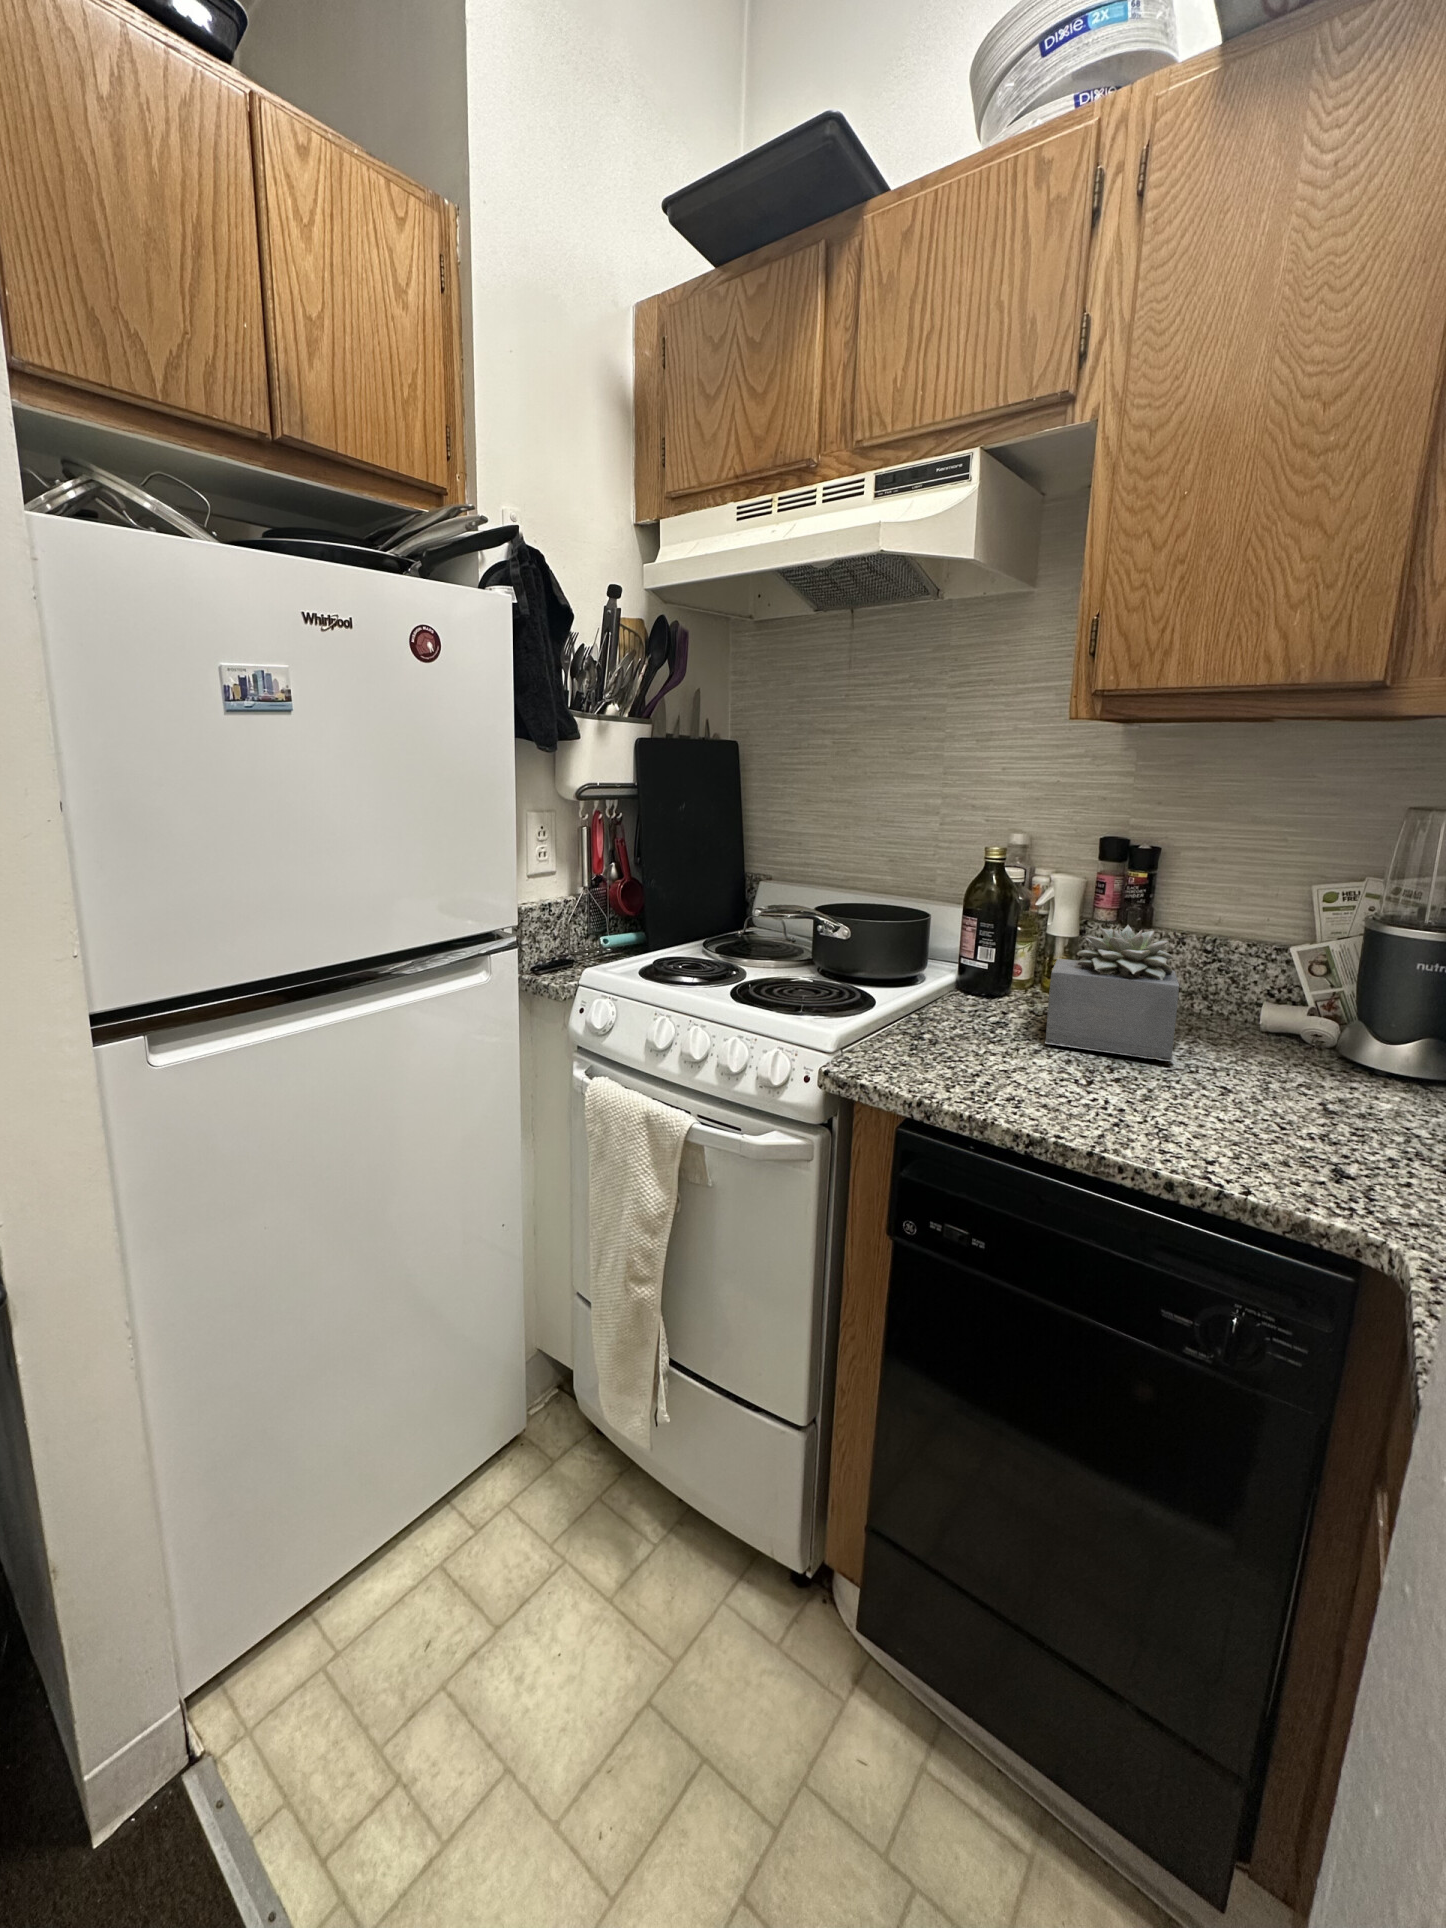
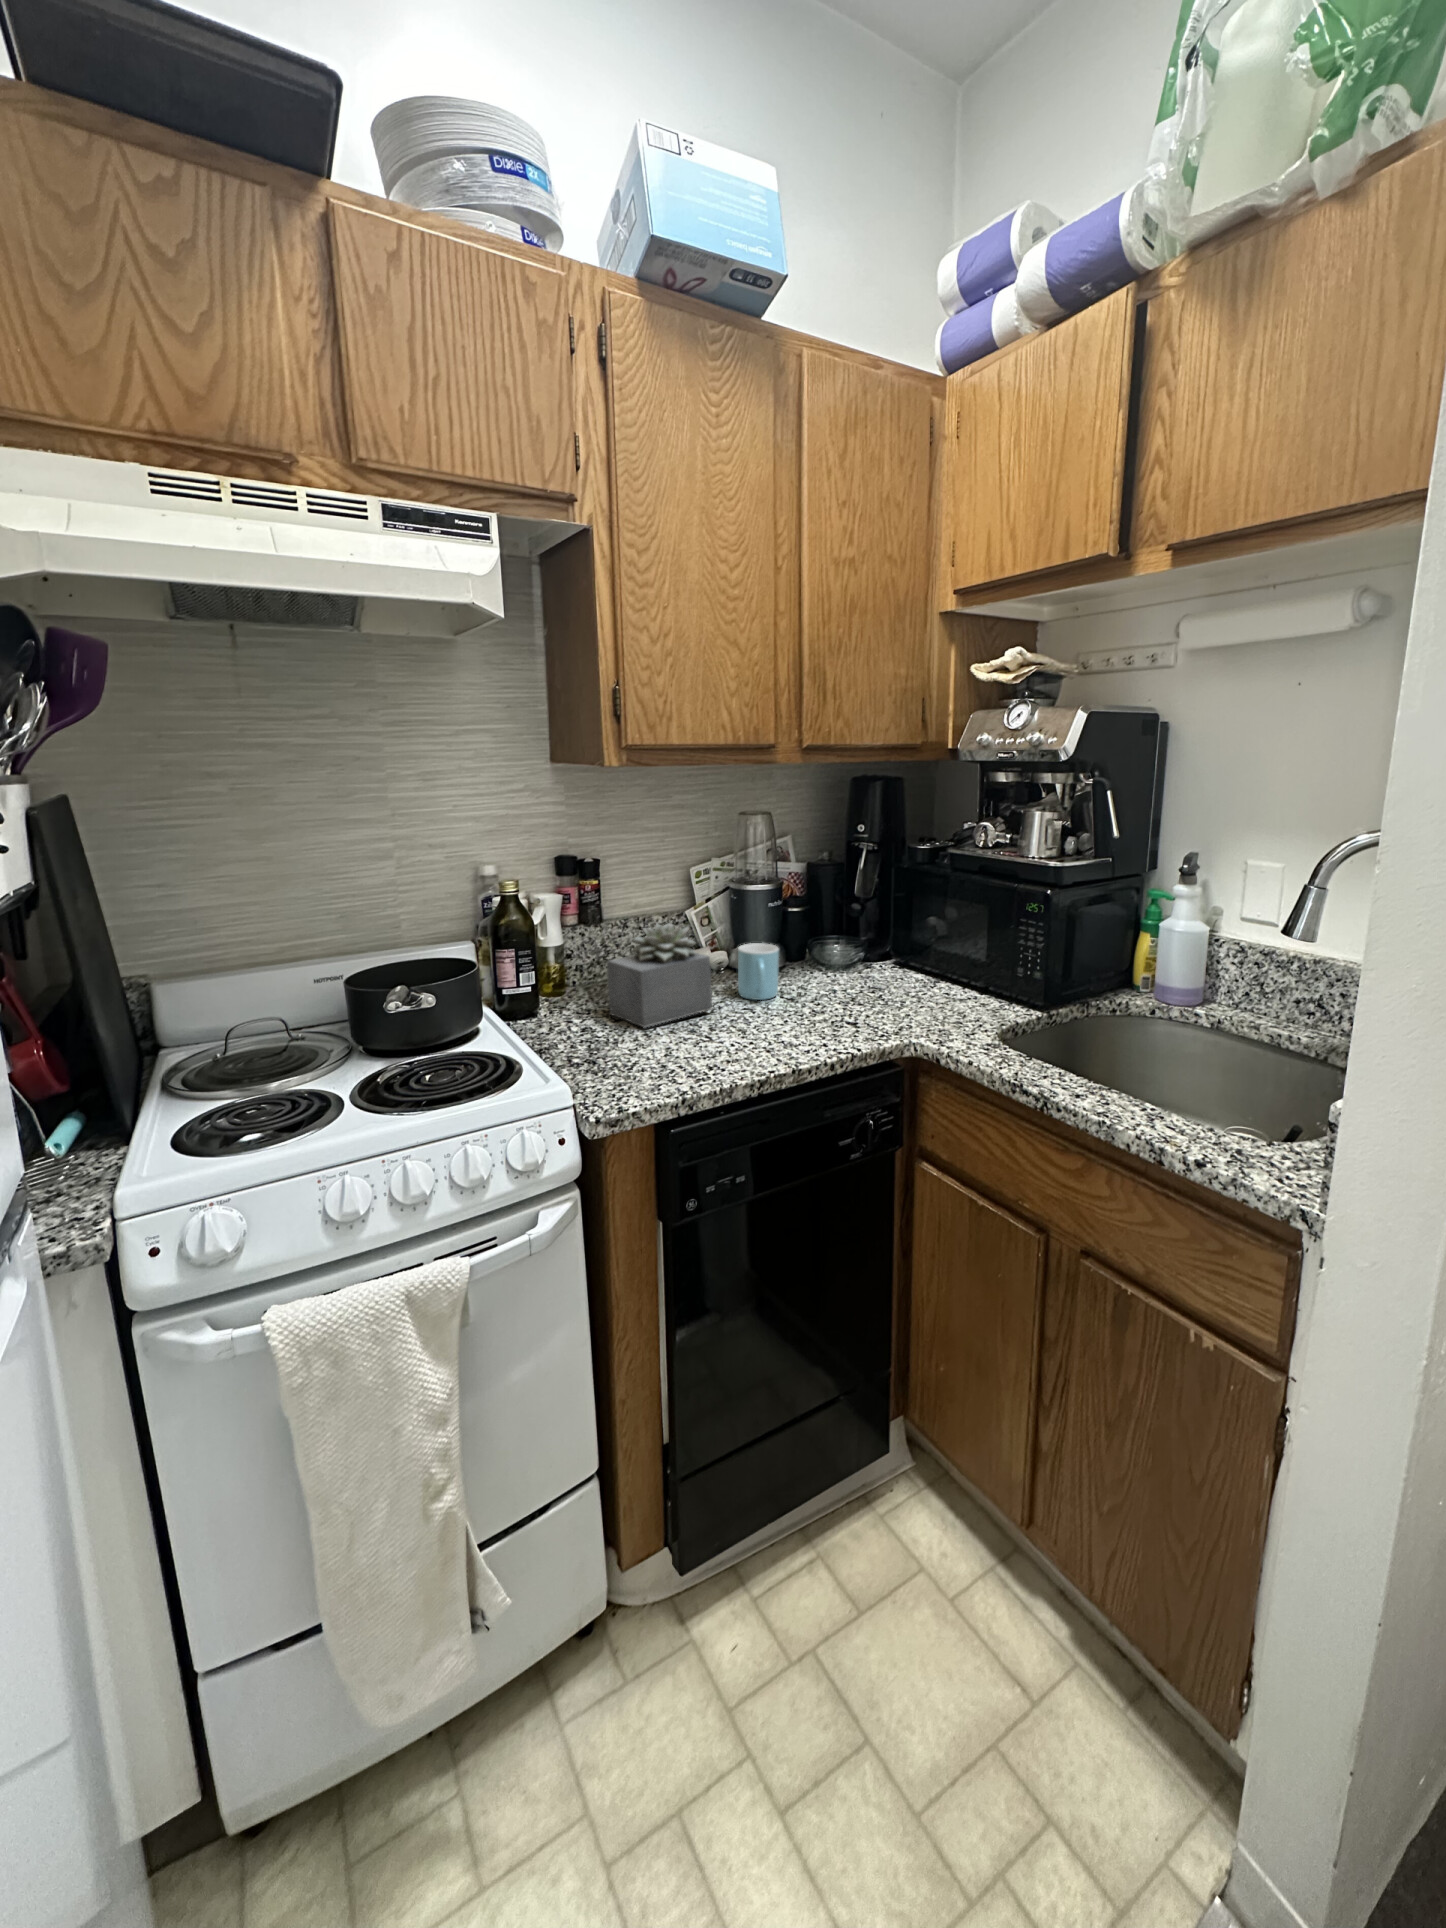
mug: none [1267,998,1358,1092] -> present [738,943,779,1000]

